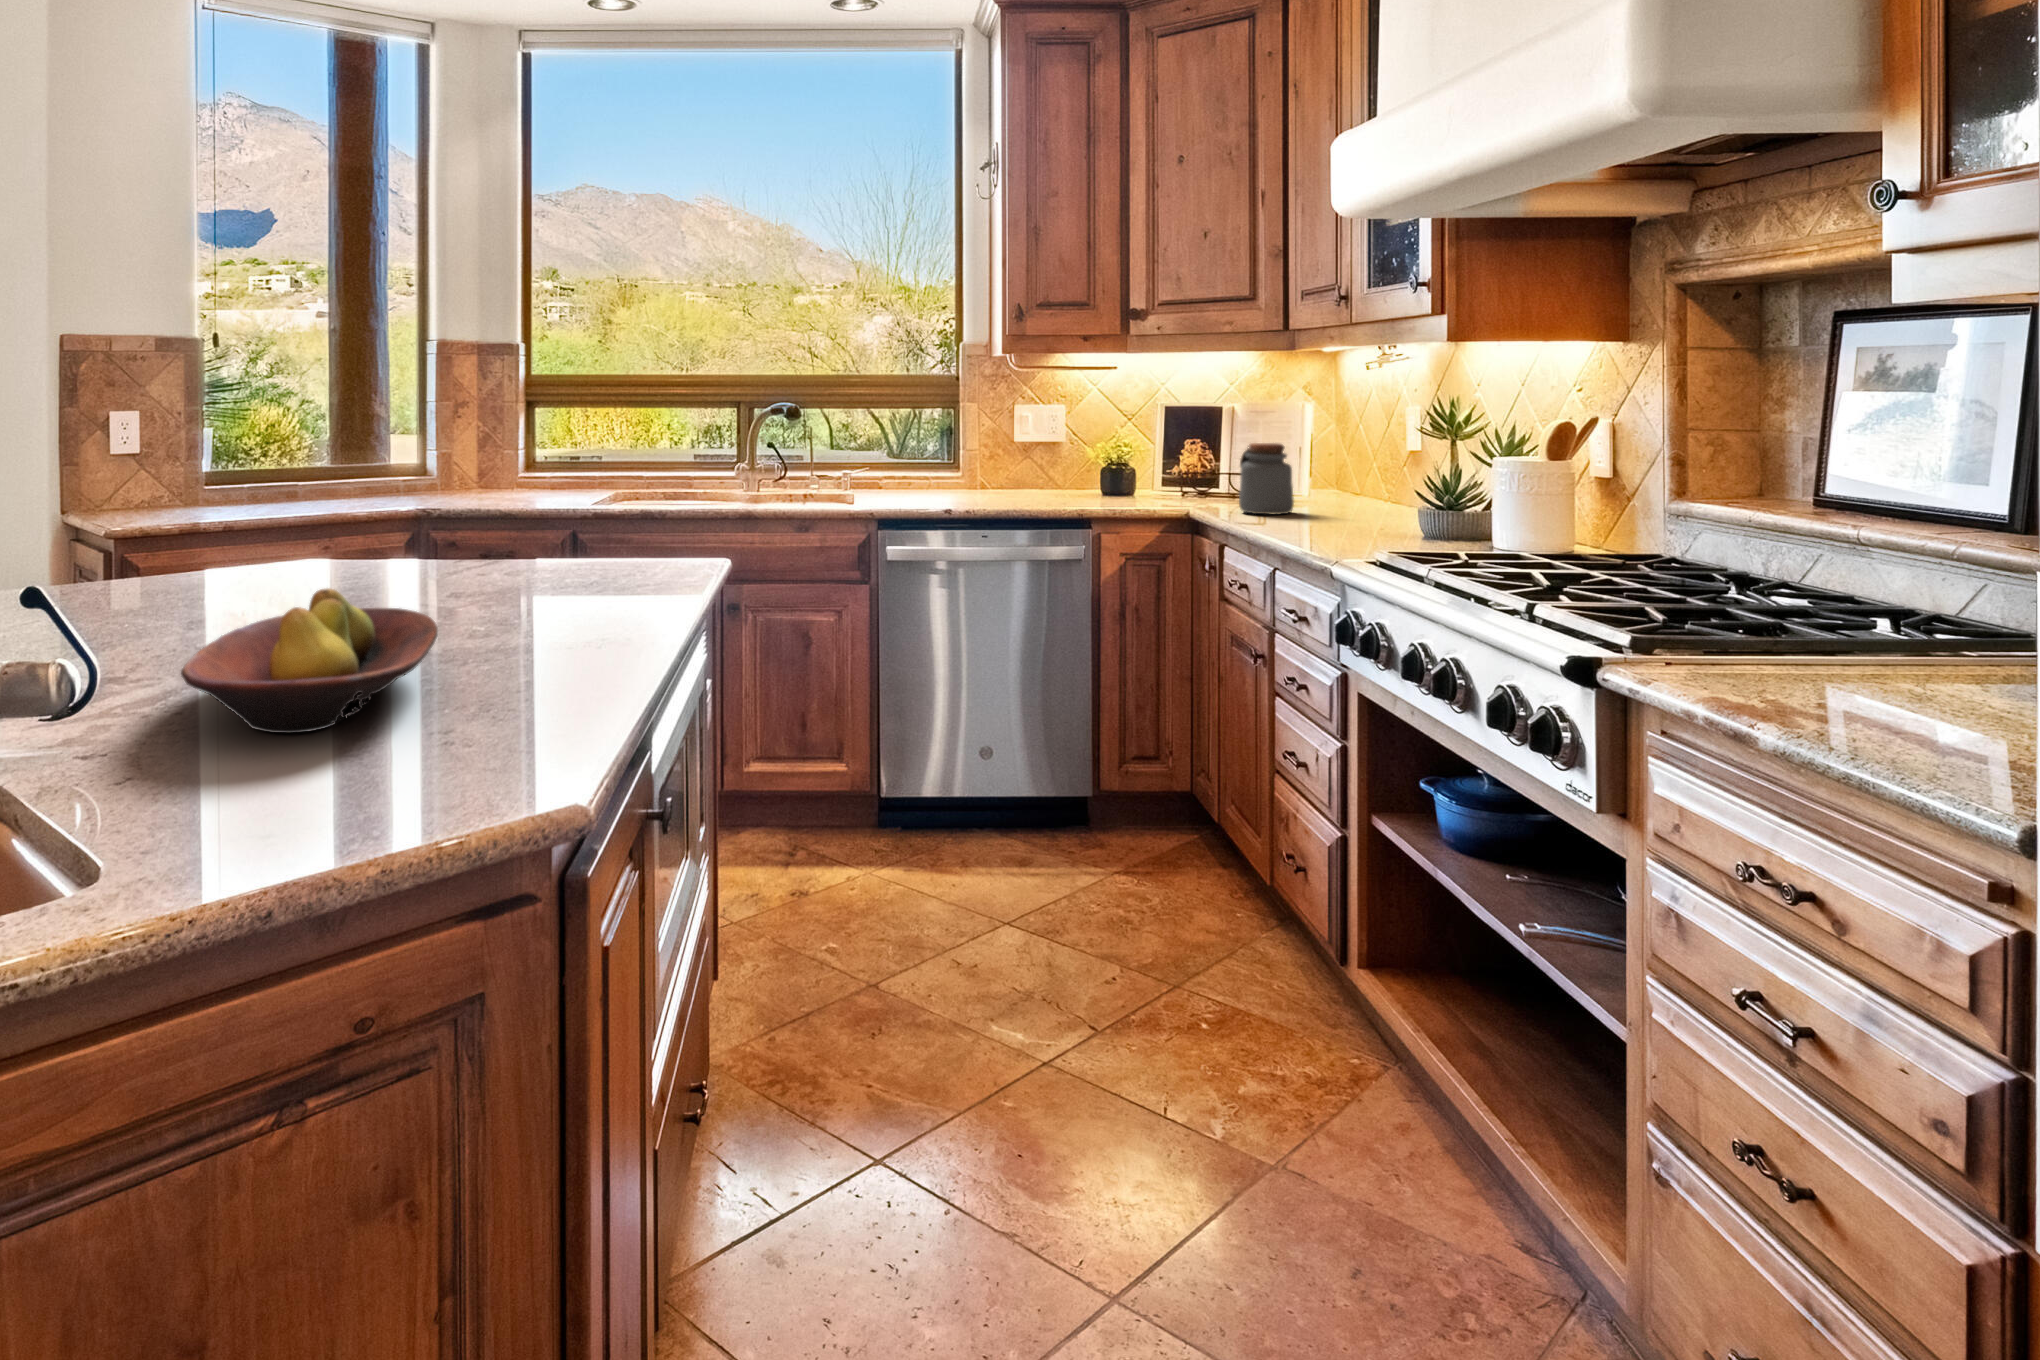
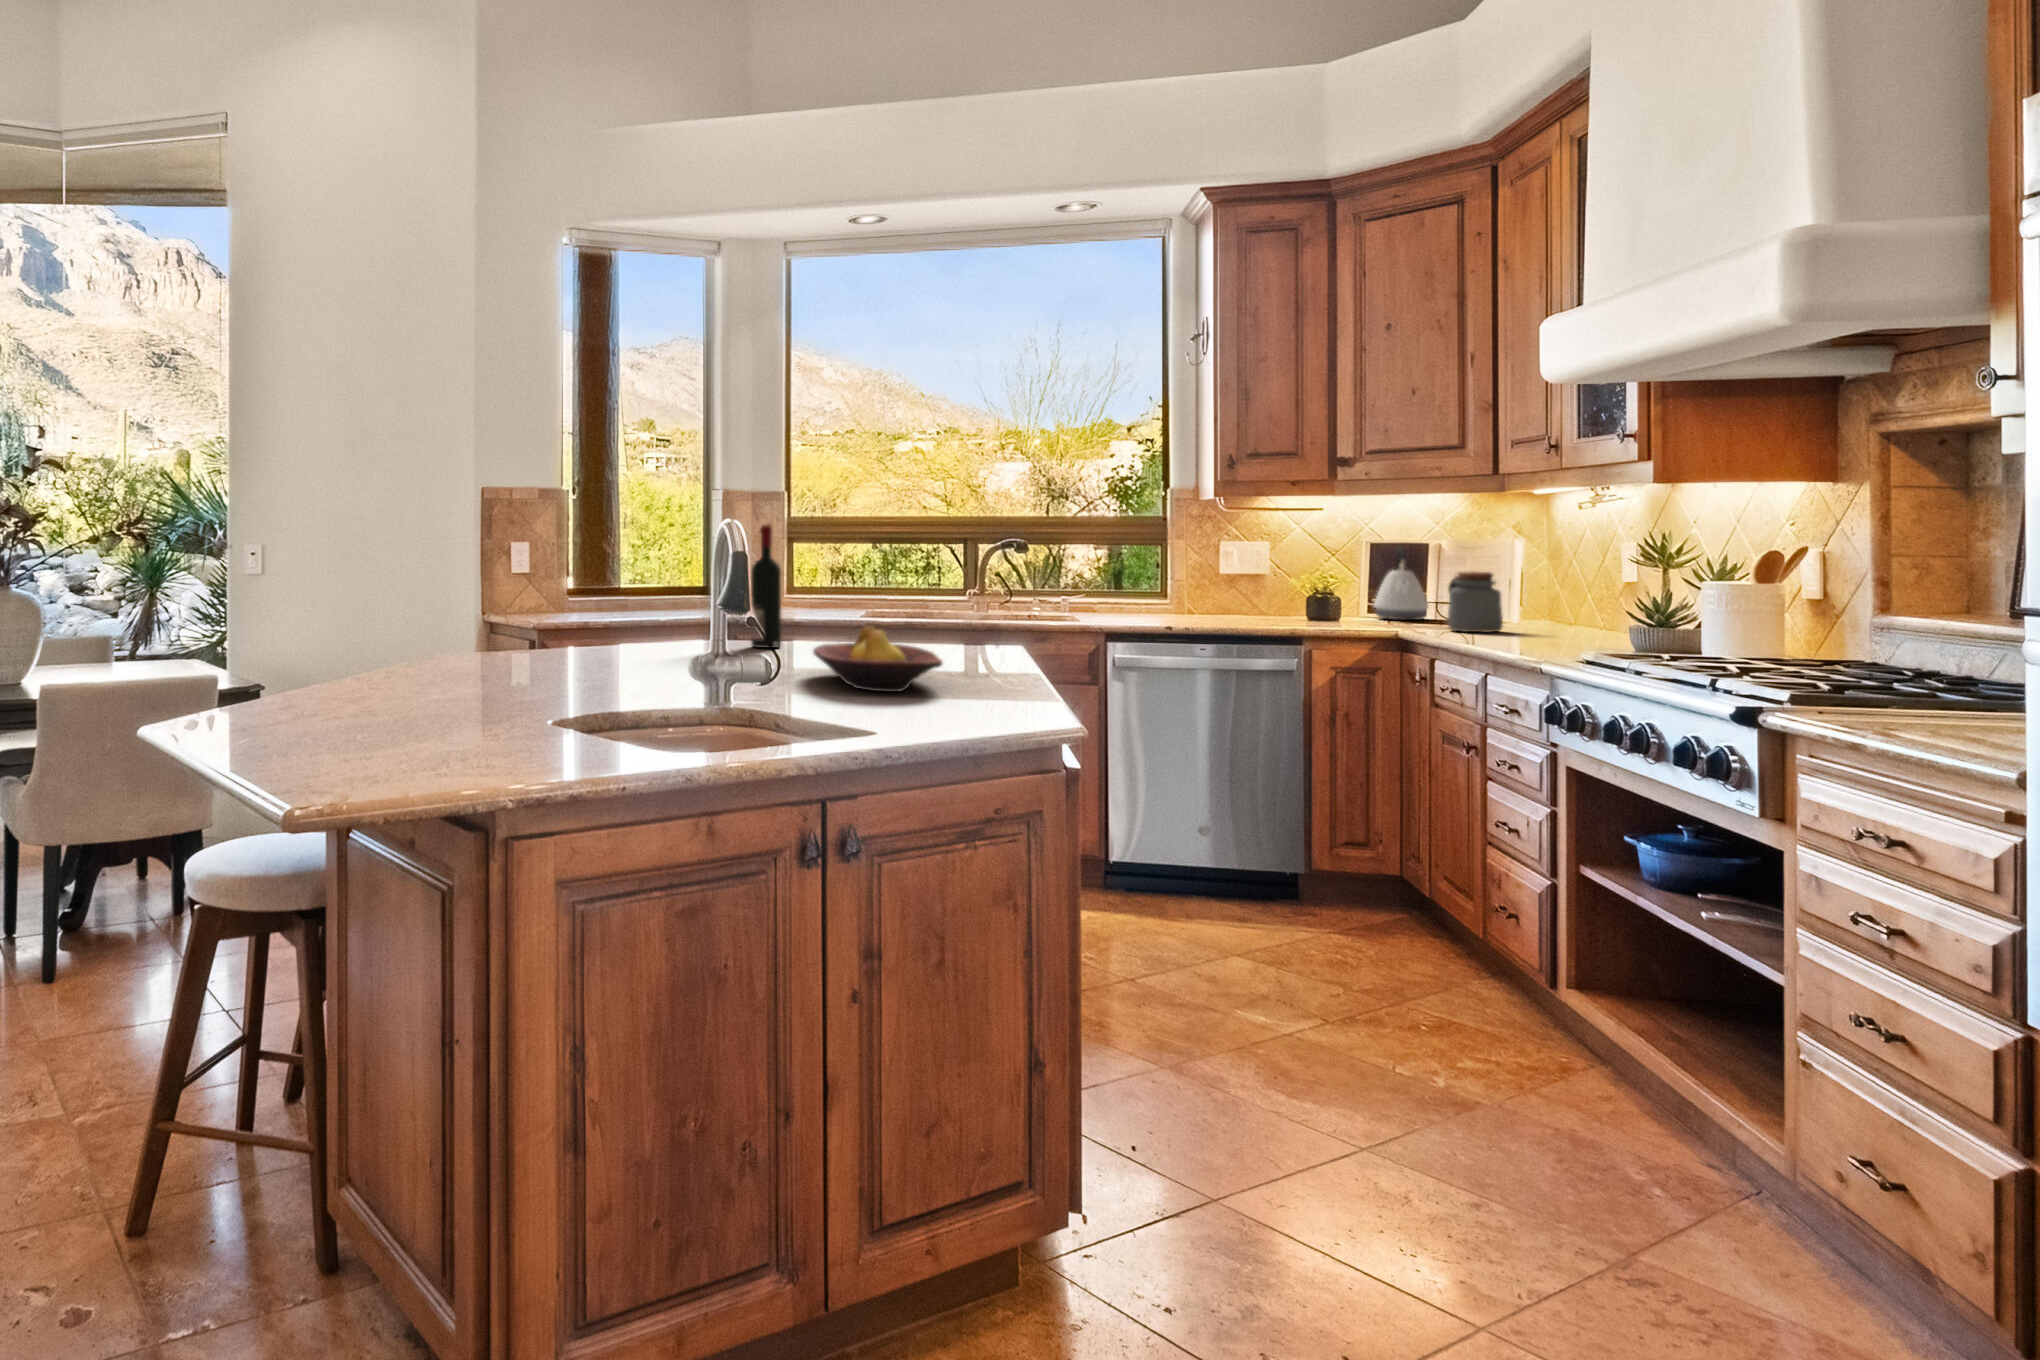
wine bottle: none [264,399,317,598] -> present [751,525,781,648]
kettle: none [1169,411,1223,496] -> present [1374,547,1429,620]

